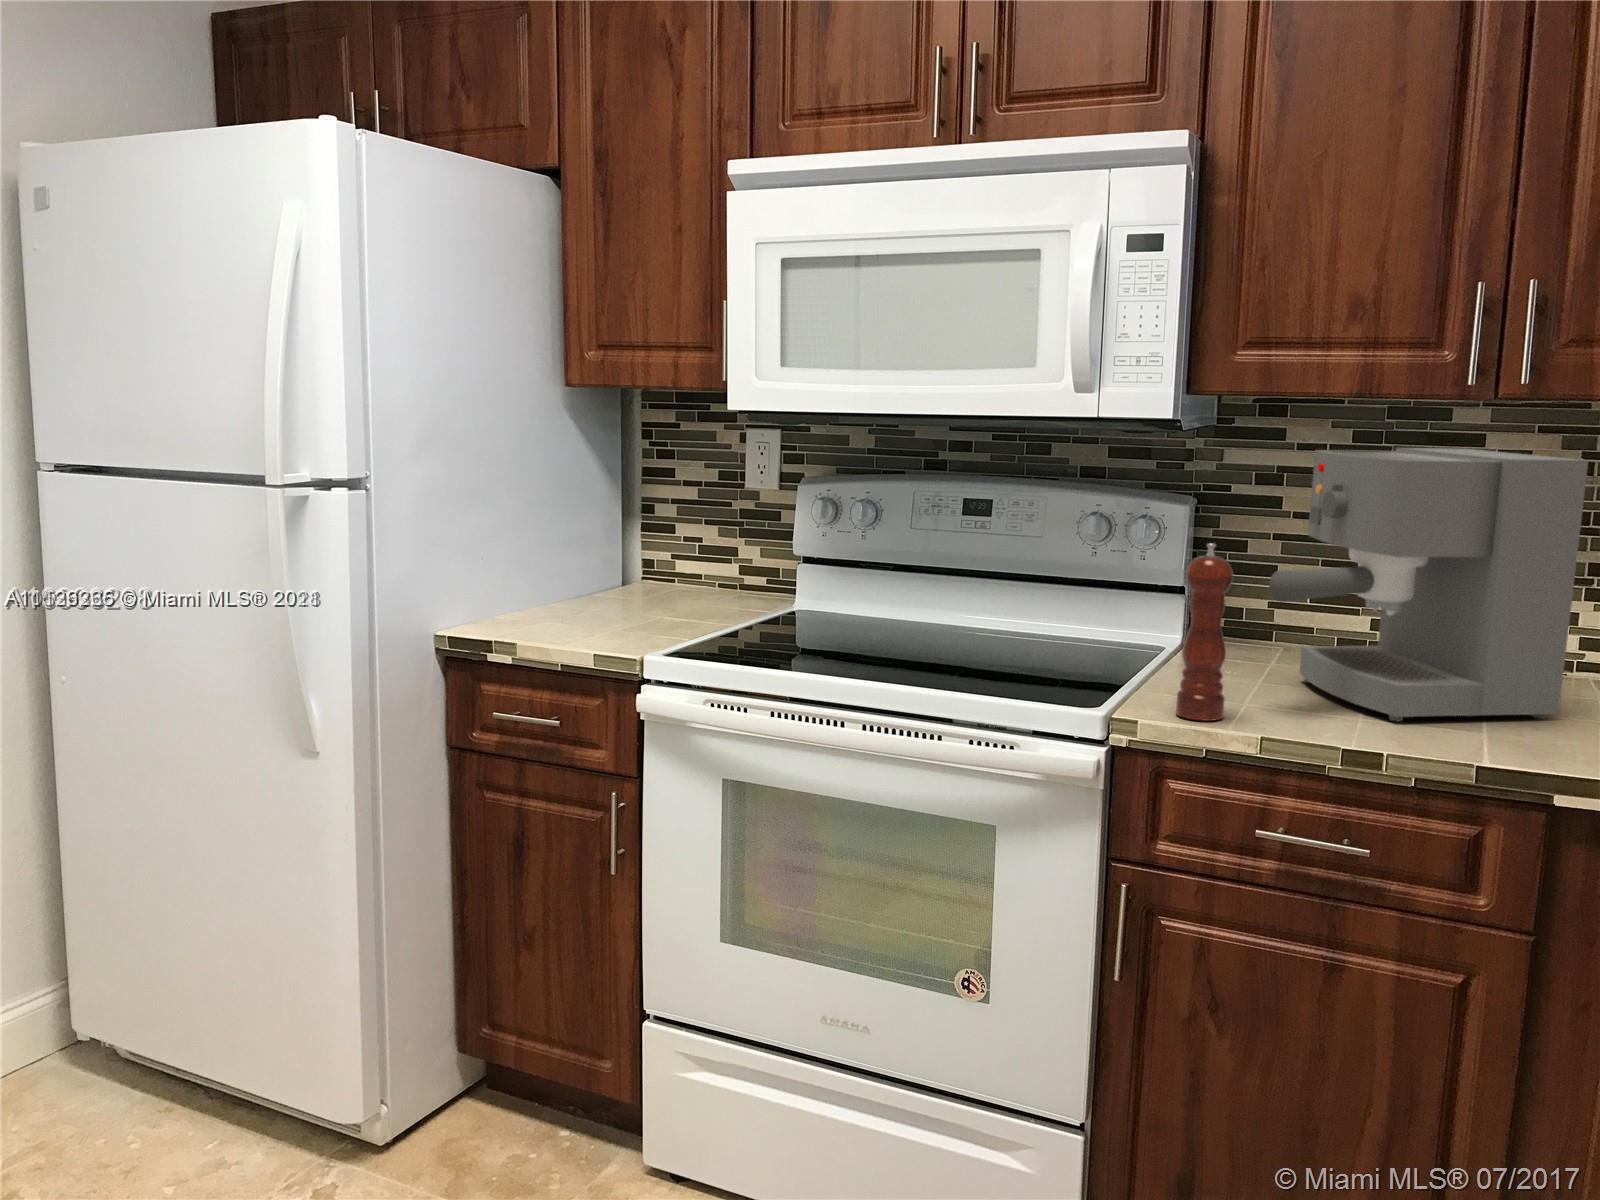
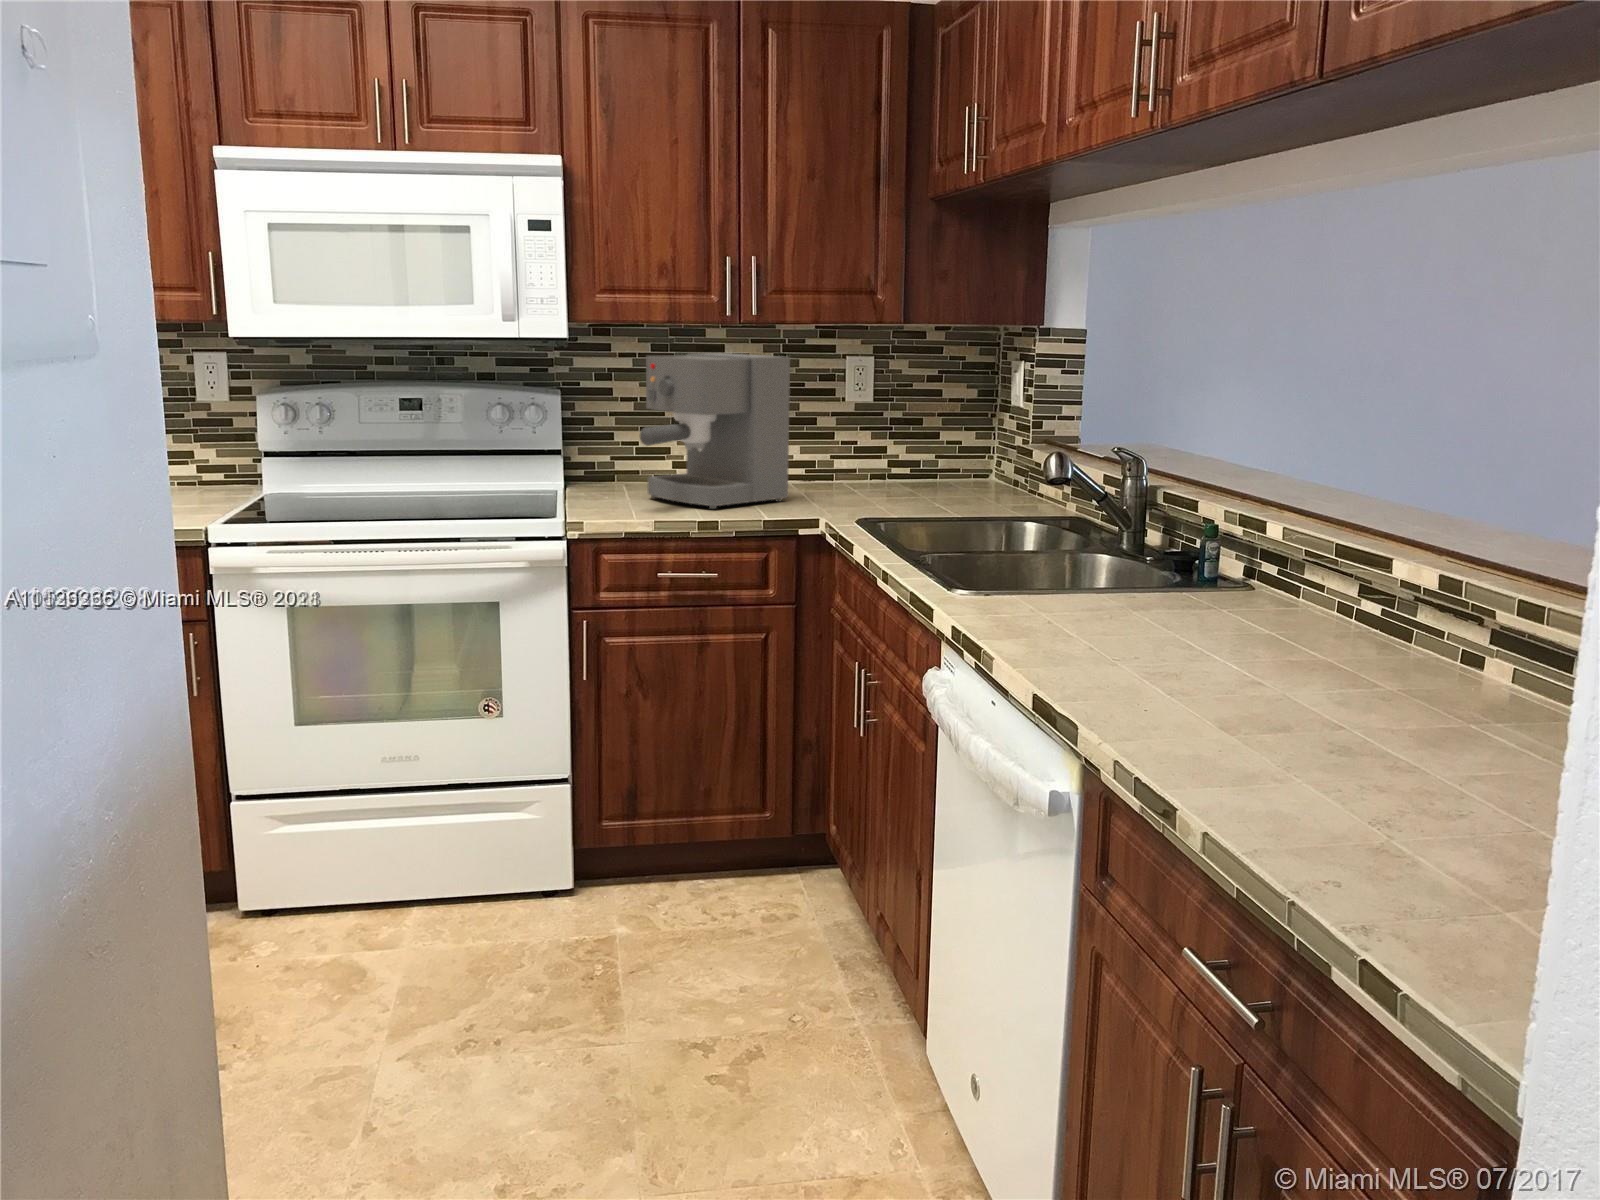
pepper mill: present [1176,543,1233,721] -> none [597,413,625,519]

